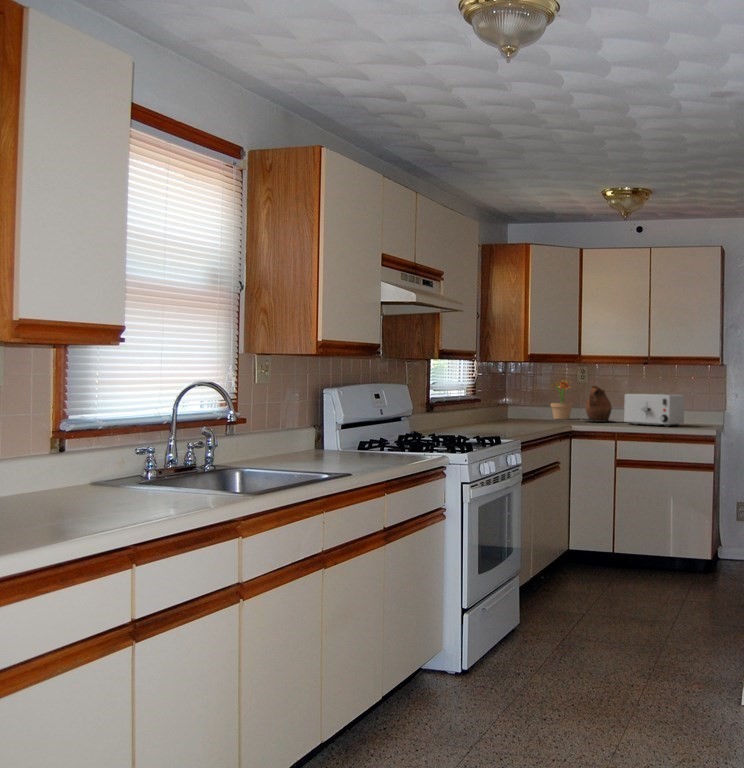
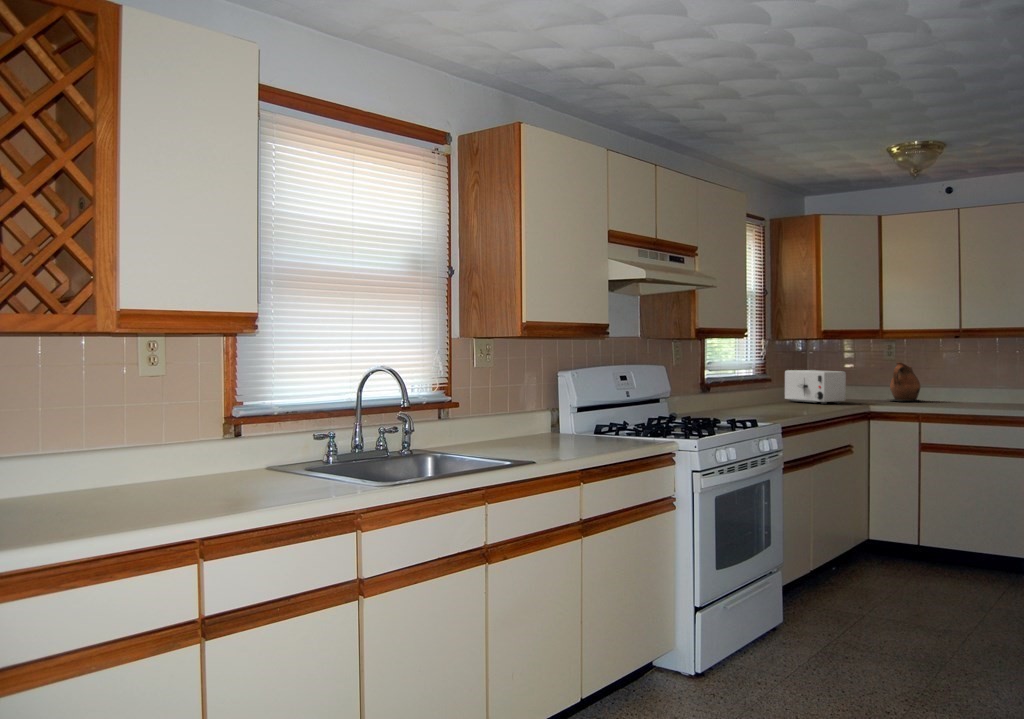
potted plant: present [551,380,573,419] -> none [852,354,879,398]
toaster: present [624,394,684,427] -> present [785,370,846,404]

